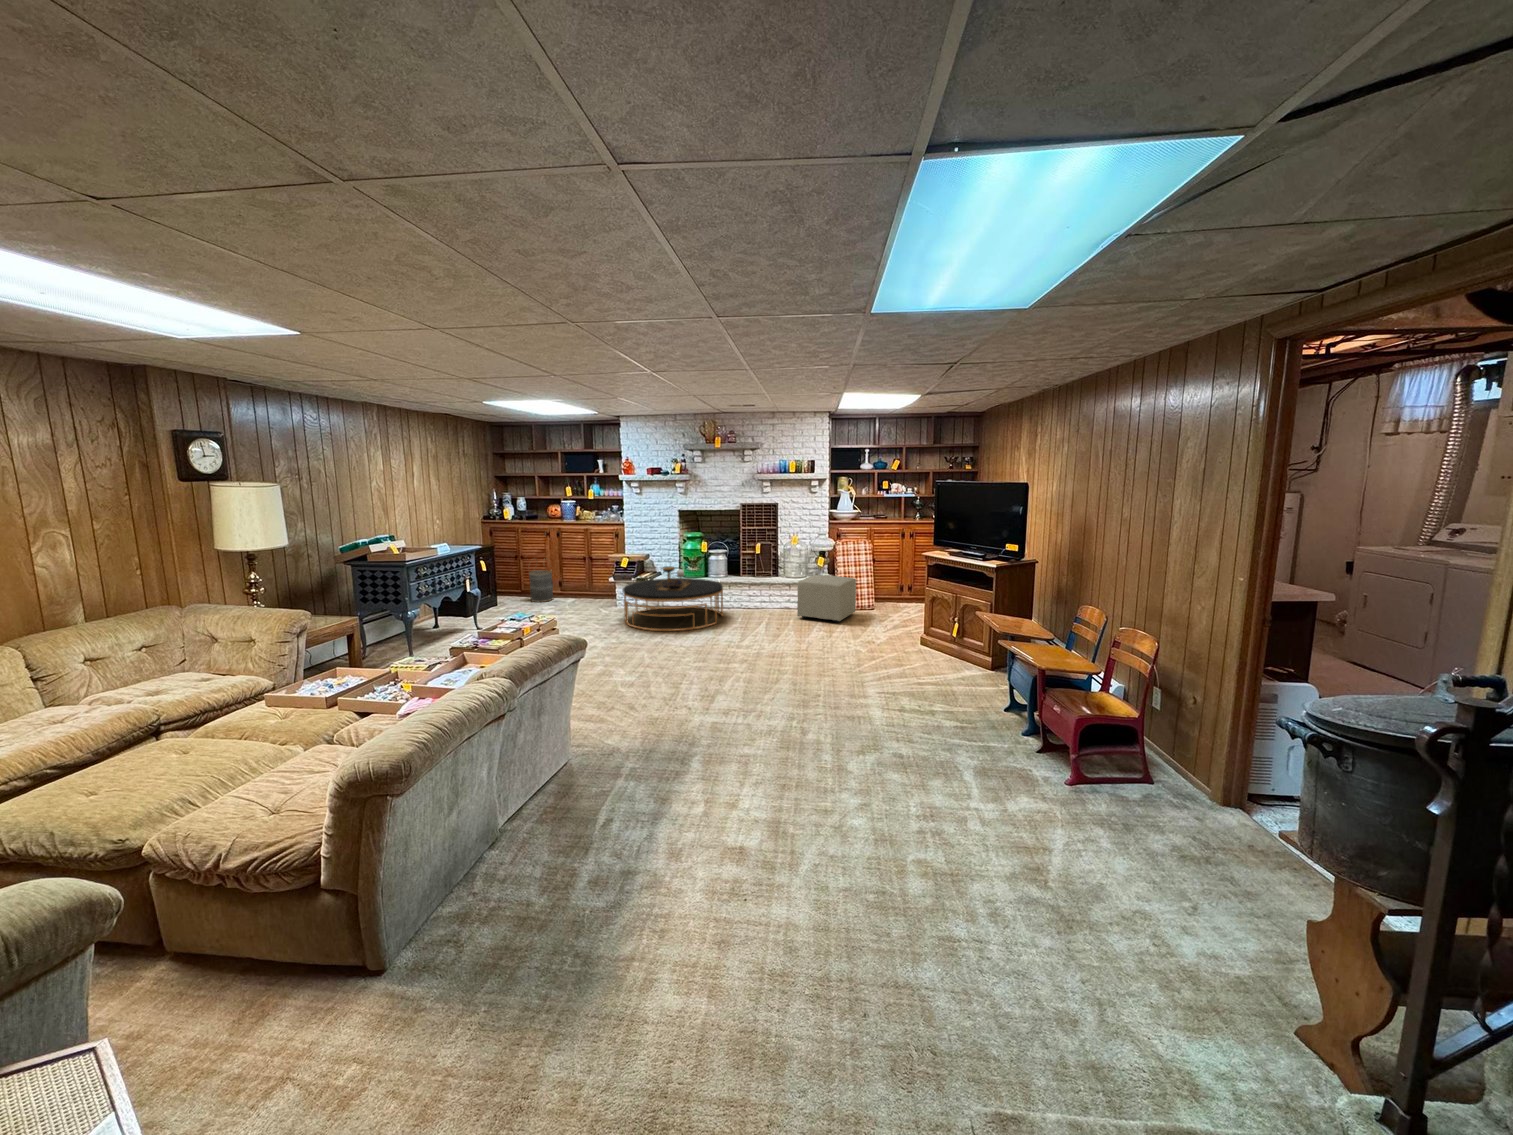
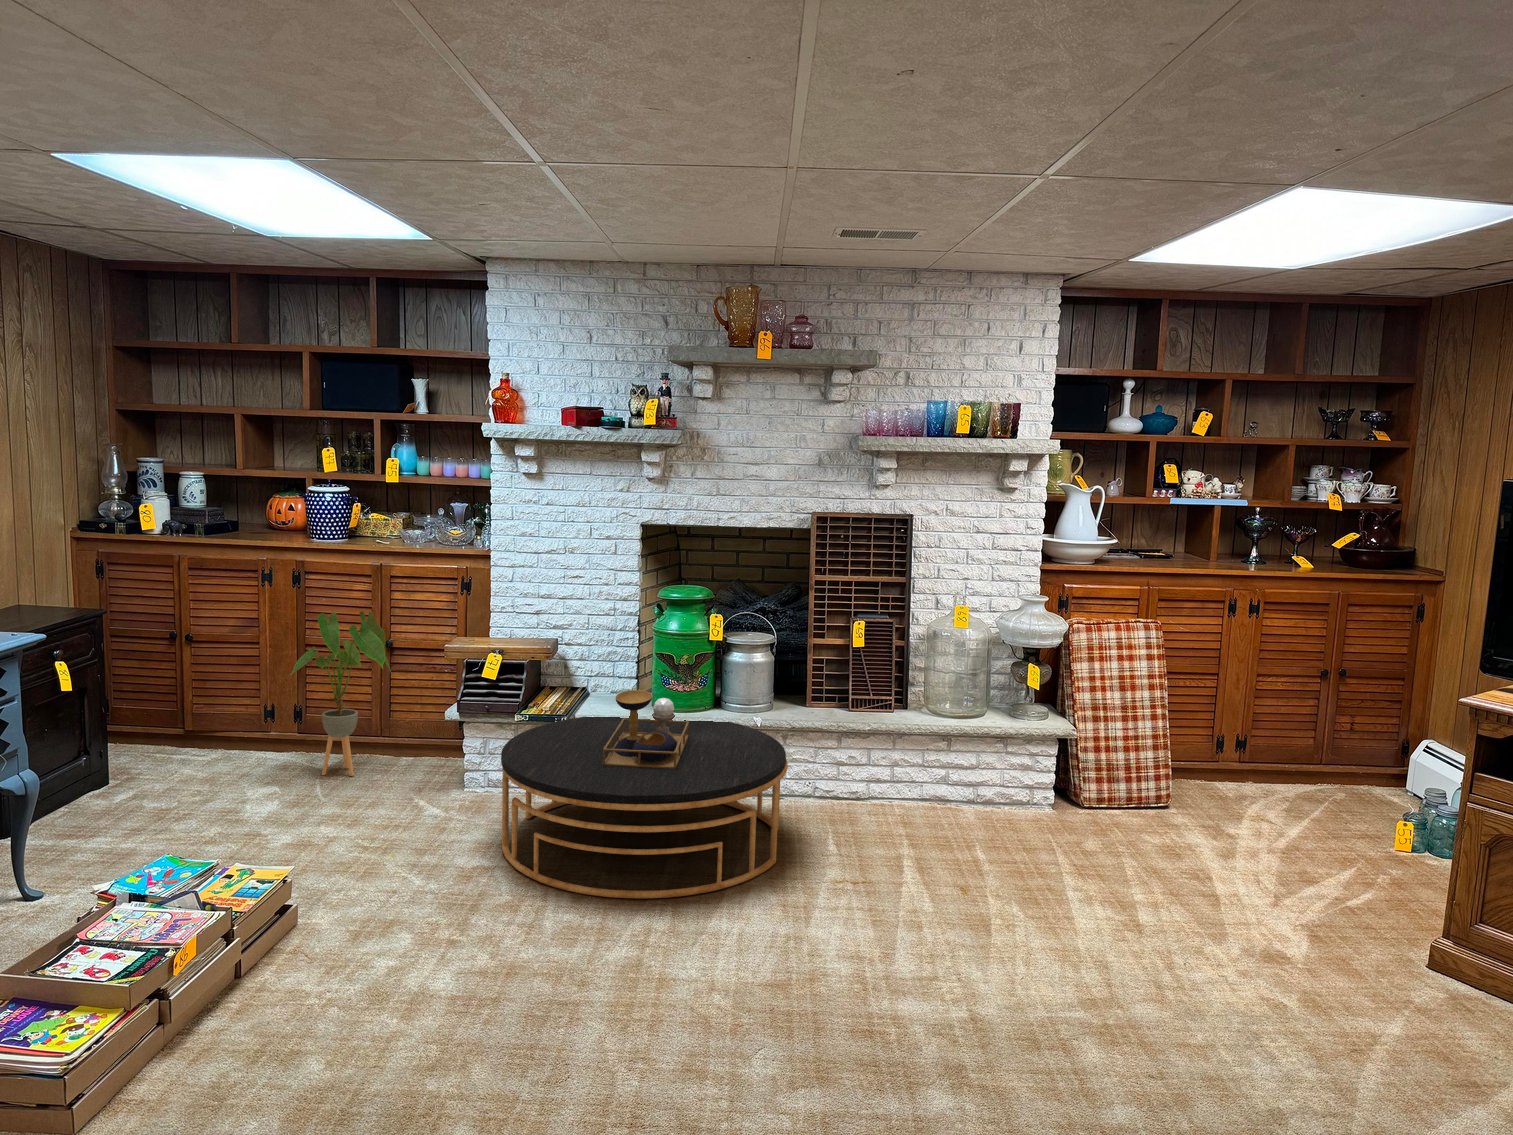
house plant: none [555,545,592,604] -> present [291,611,390,776]
basket: present [529,562,553,602] -> none [209,643,279,769]
ottoman: present [797,575,856,622] -> none [989,713,1140,858]

